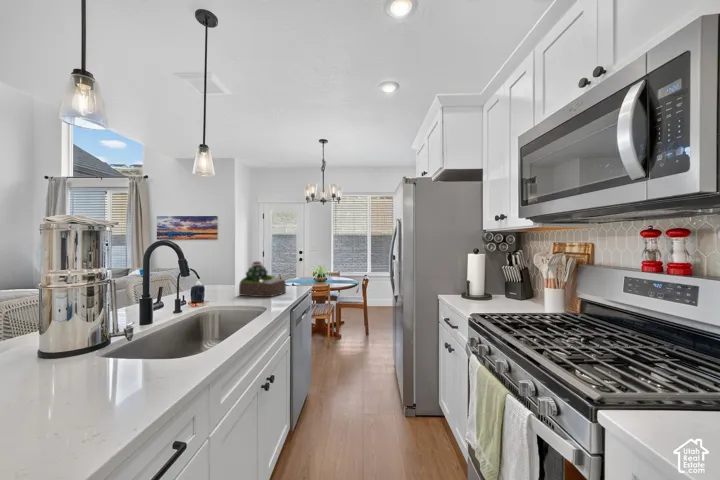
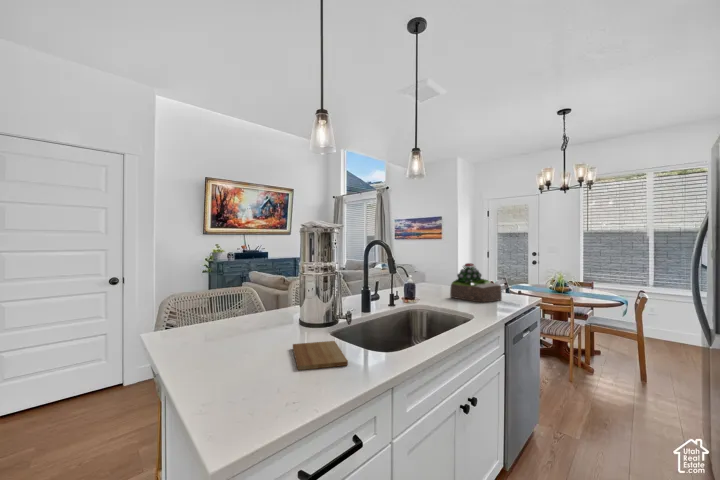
cutting board: none [42,369,147,426] -> present [293,341,348,370]

